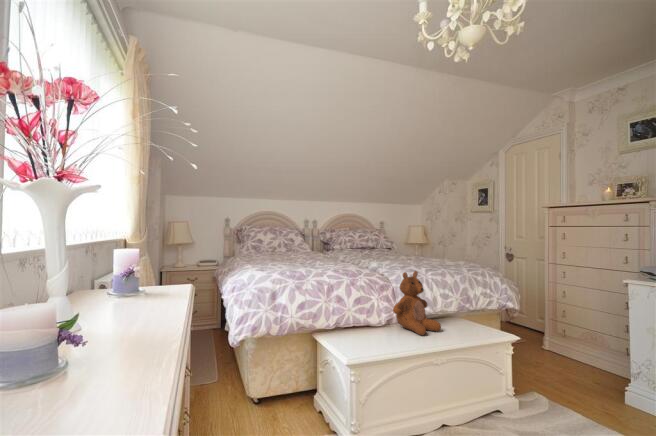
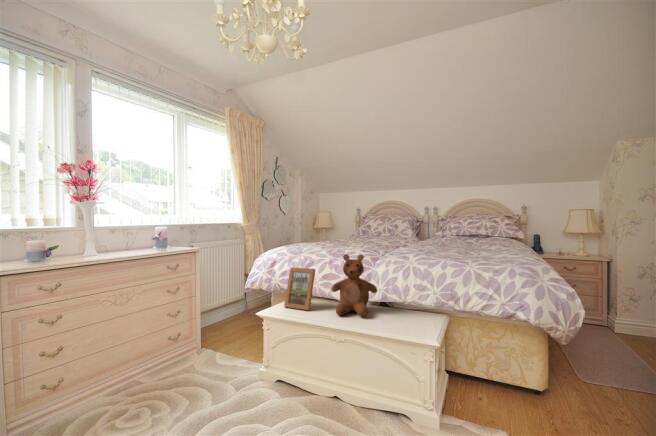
picture frame: none [349,292,390,343] -> present [284,268,315,310]

